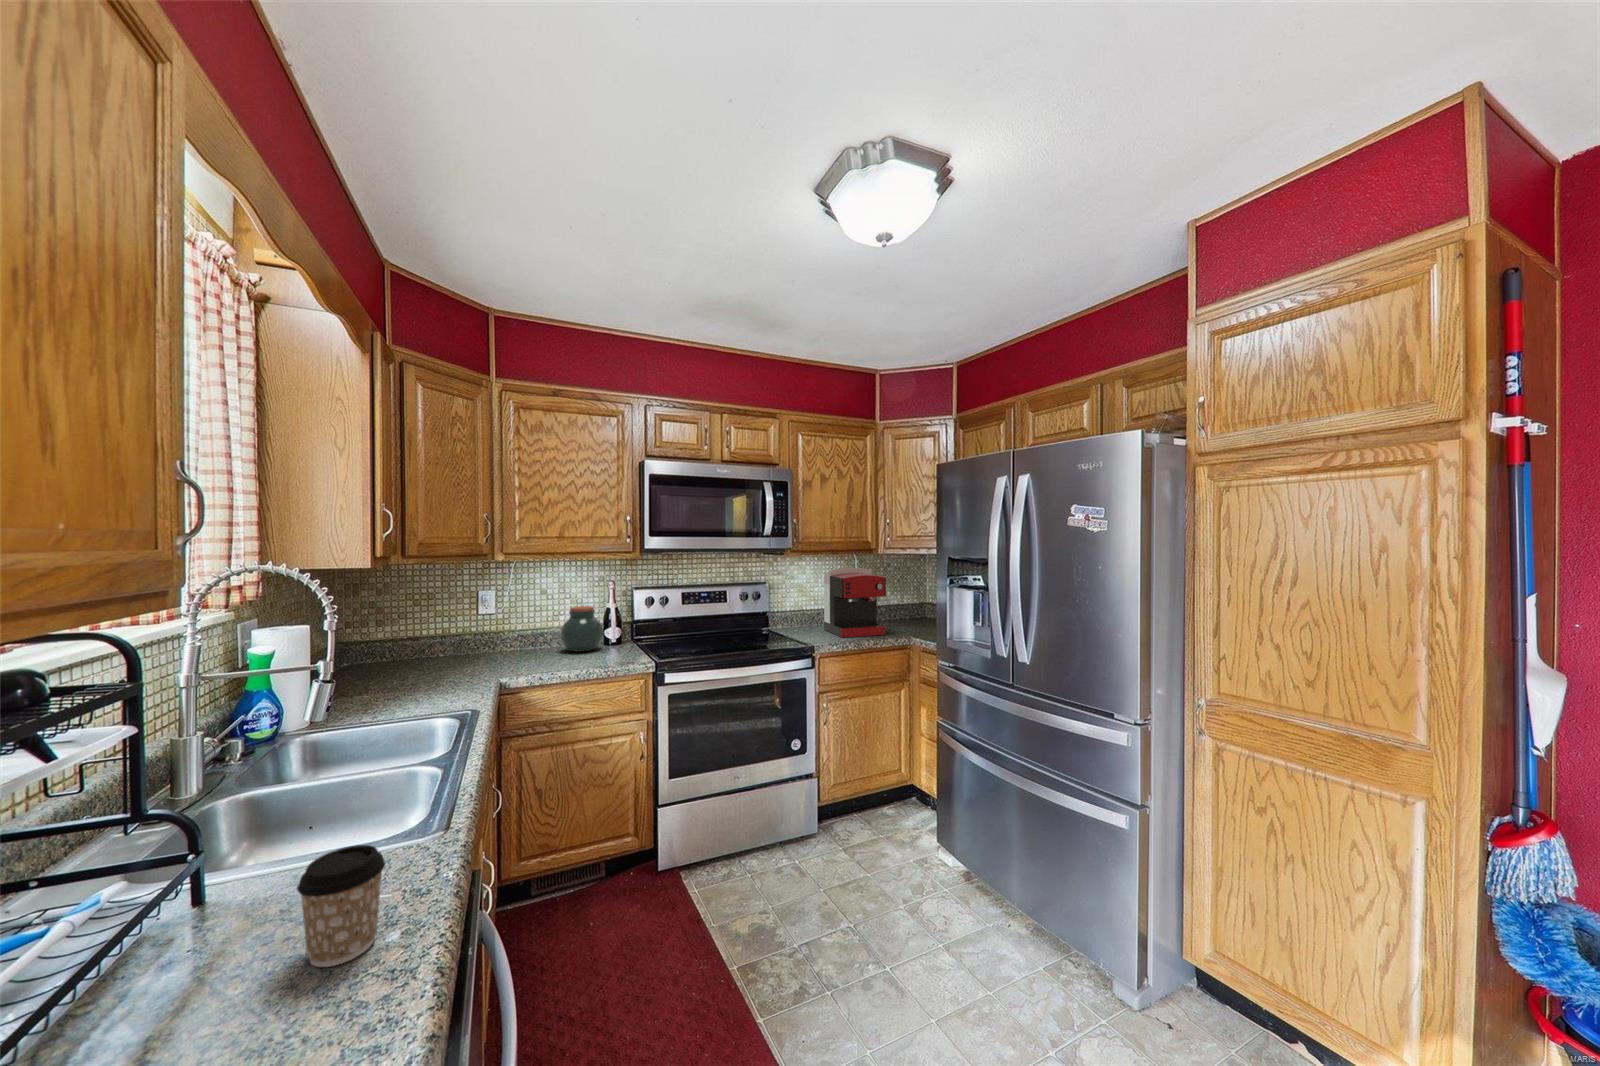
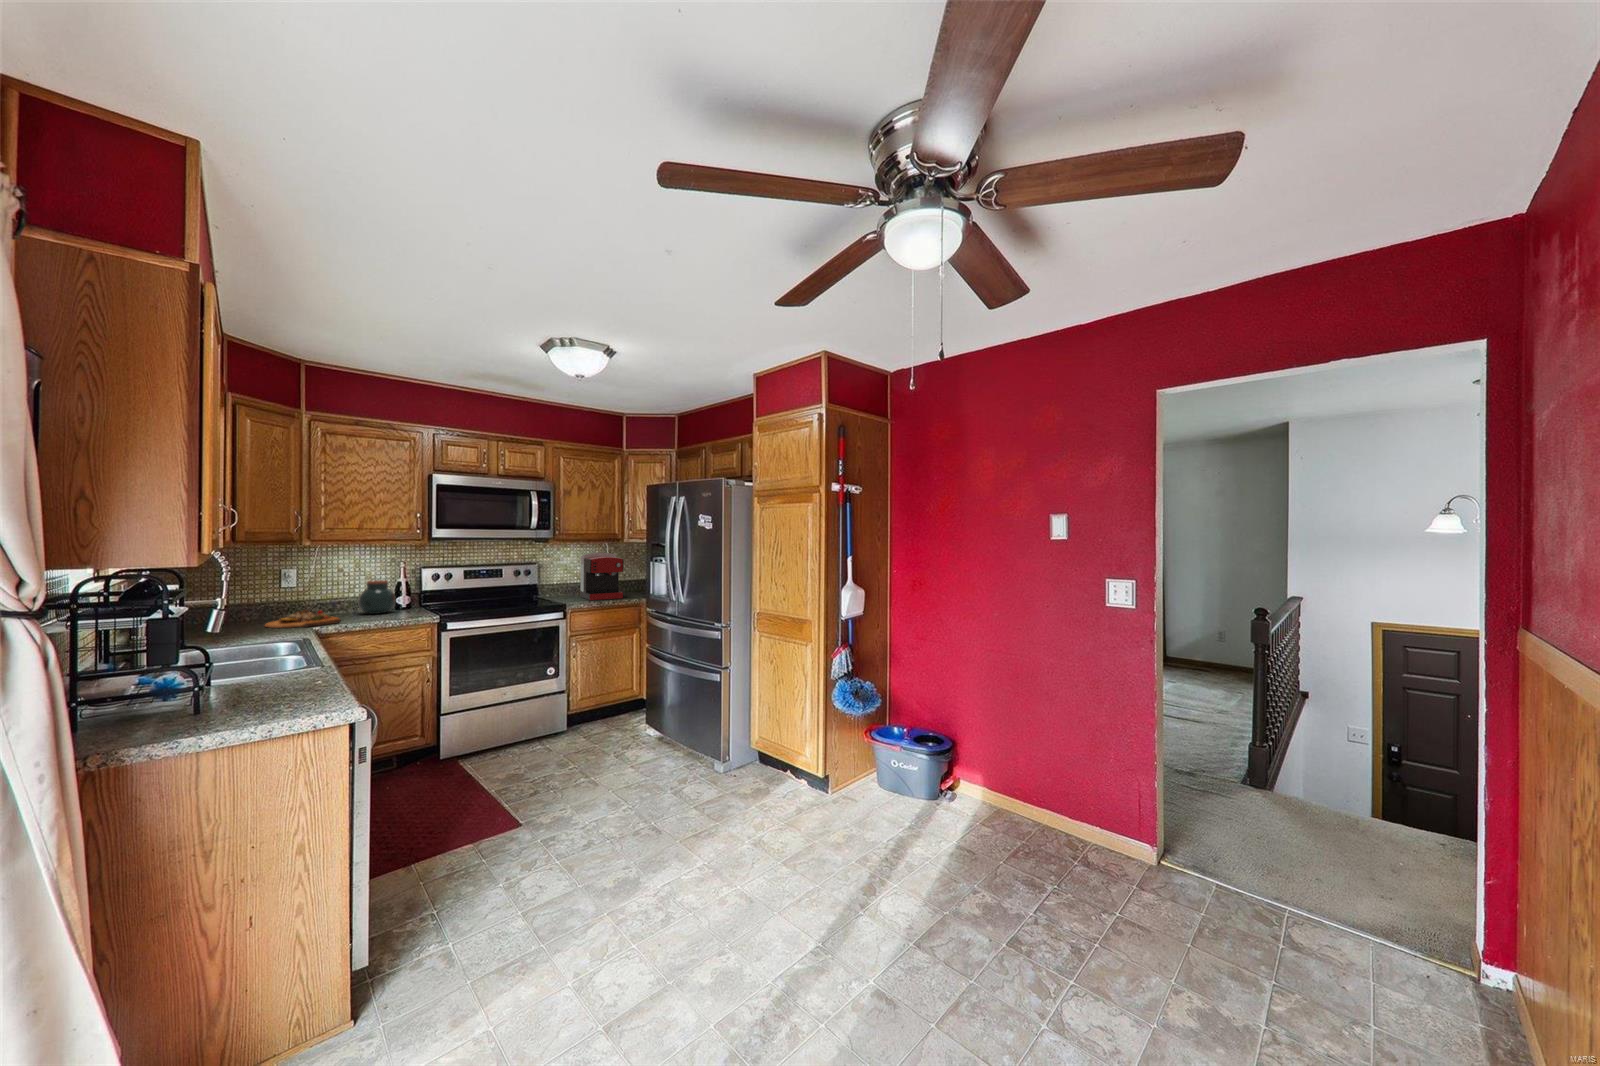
cutting board: none [451,648,539,676] -> present [265,610,340,628]
coffee cup: present [297,845,385,967] -> none [253,662,295,706]

